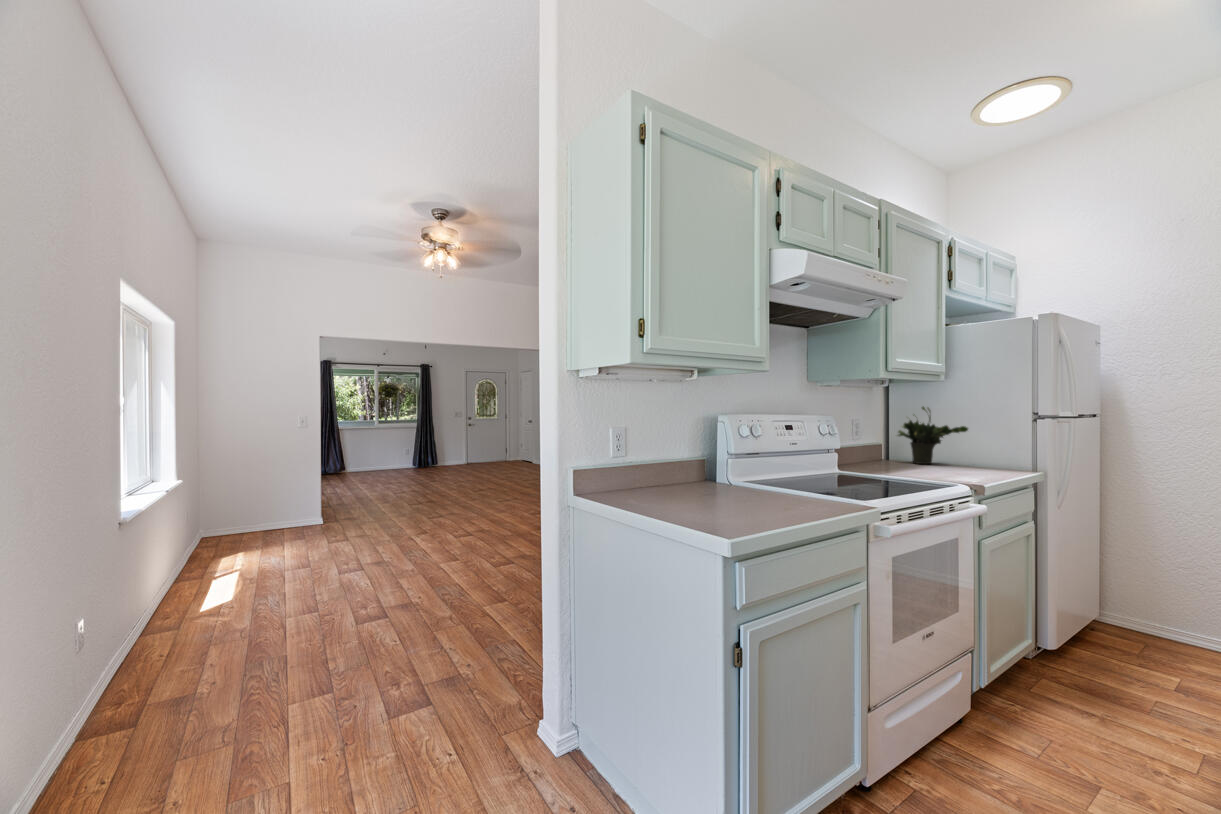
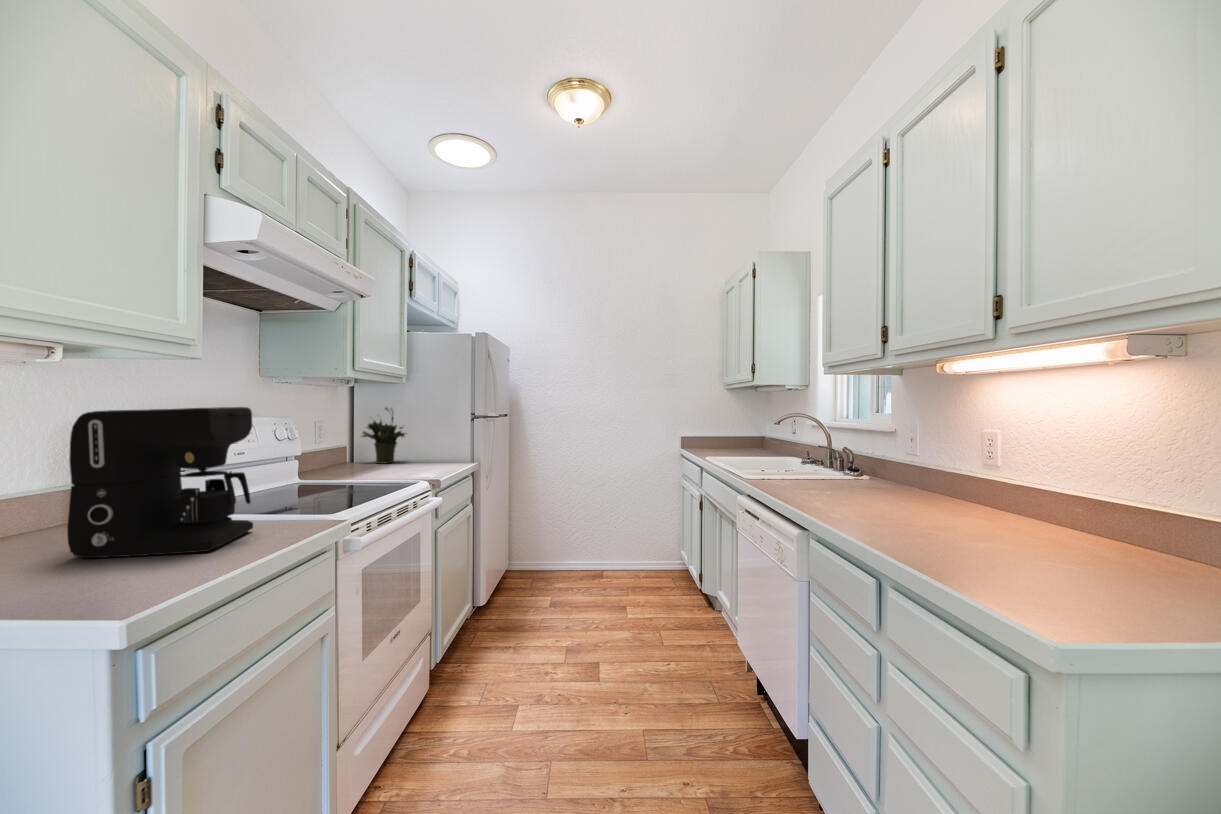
coffee maker: none [702,406,803,511] -> present [67,407,253,558]

